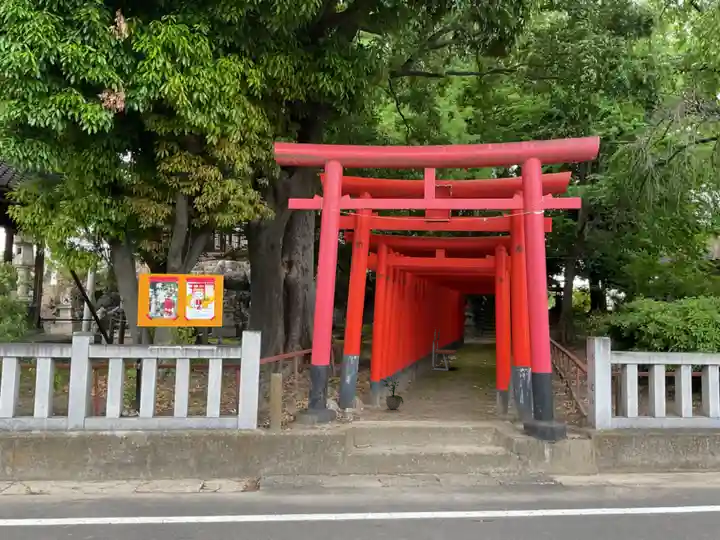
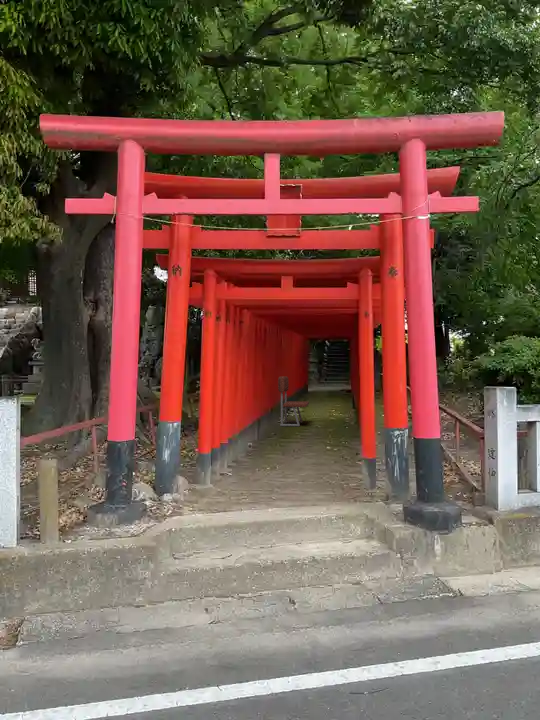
potted plant: present [383,378,403,409] -> none [213,435,244,487]

